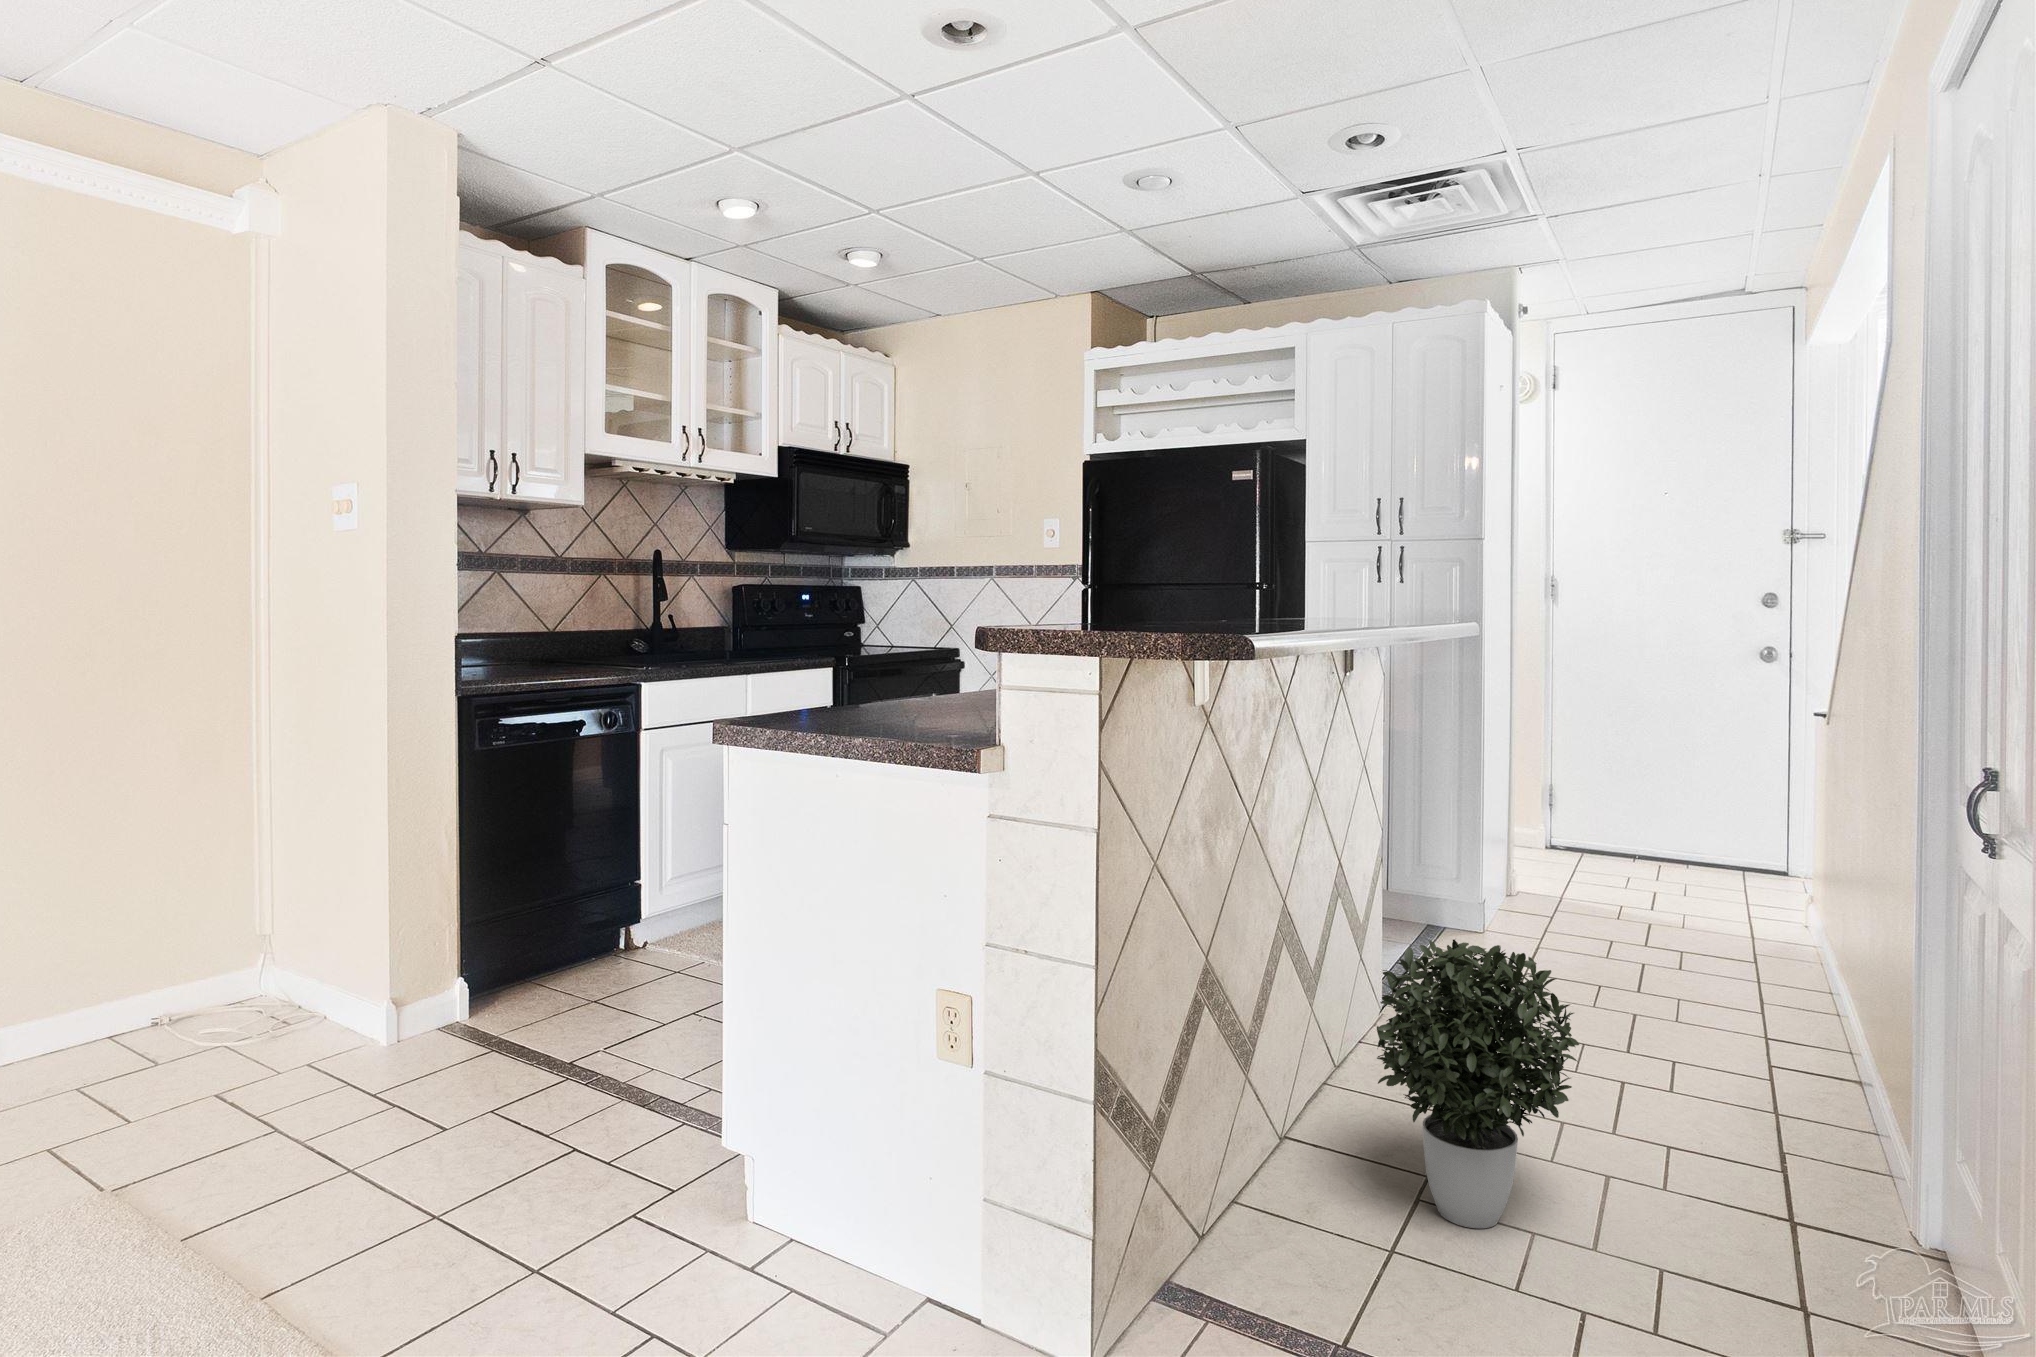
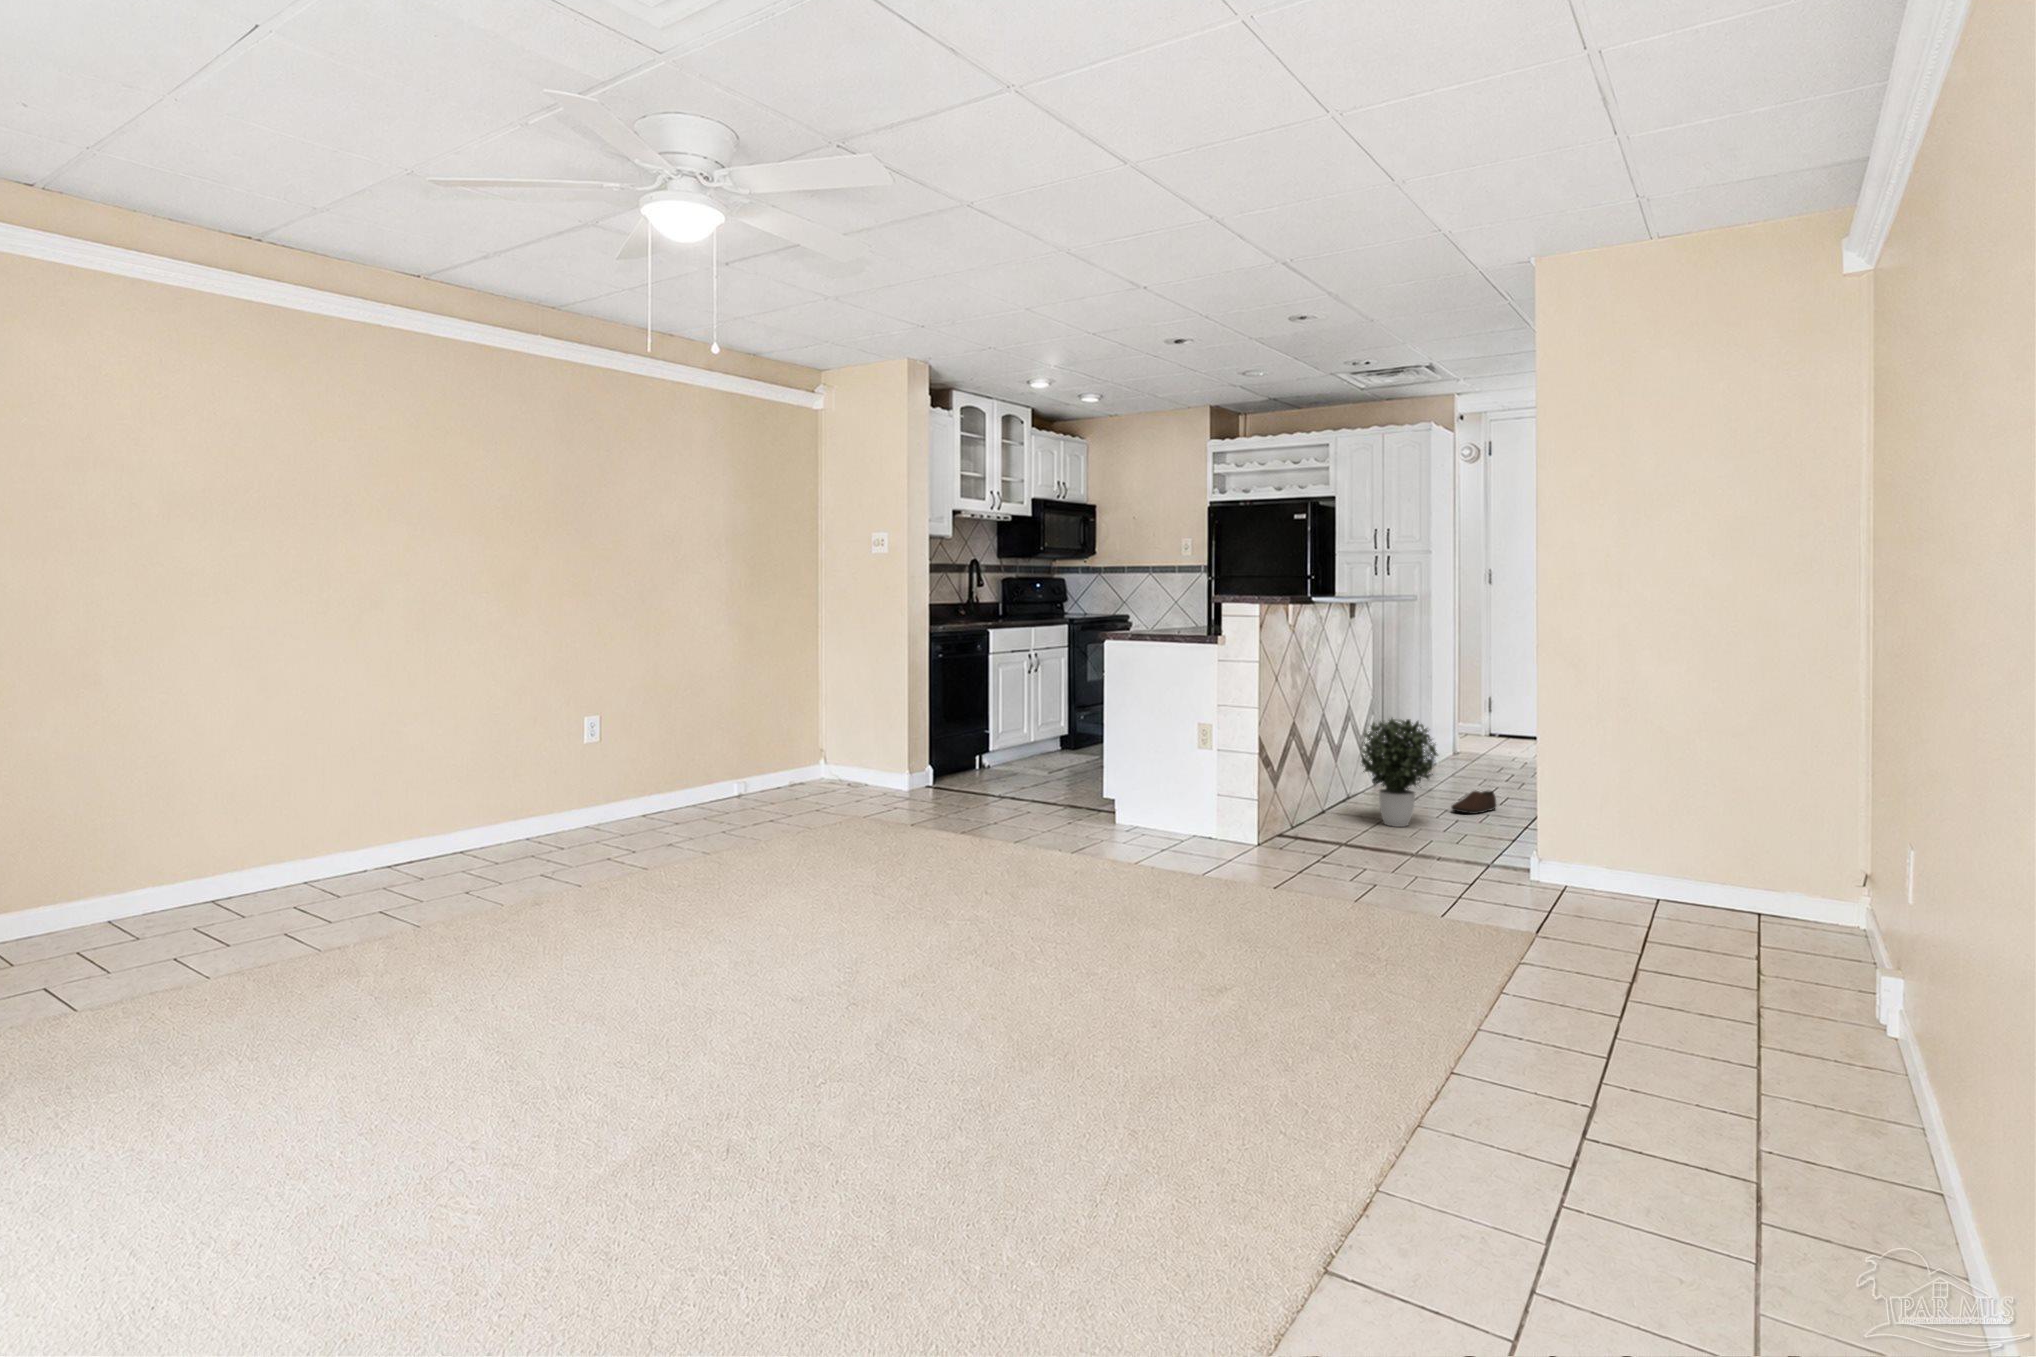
shoe: none [1579,1069,1678,1143] -> present [1451,791,1496,814]

